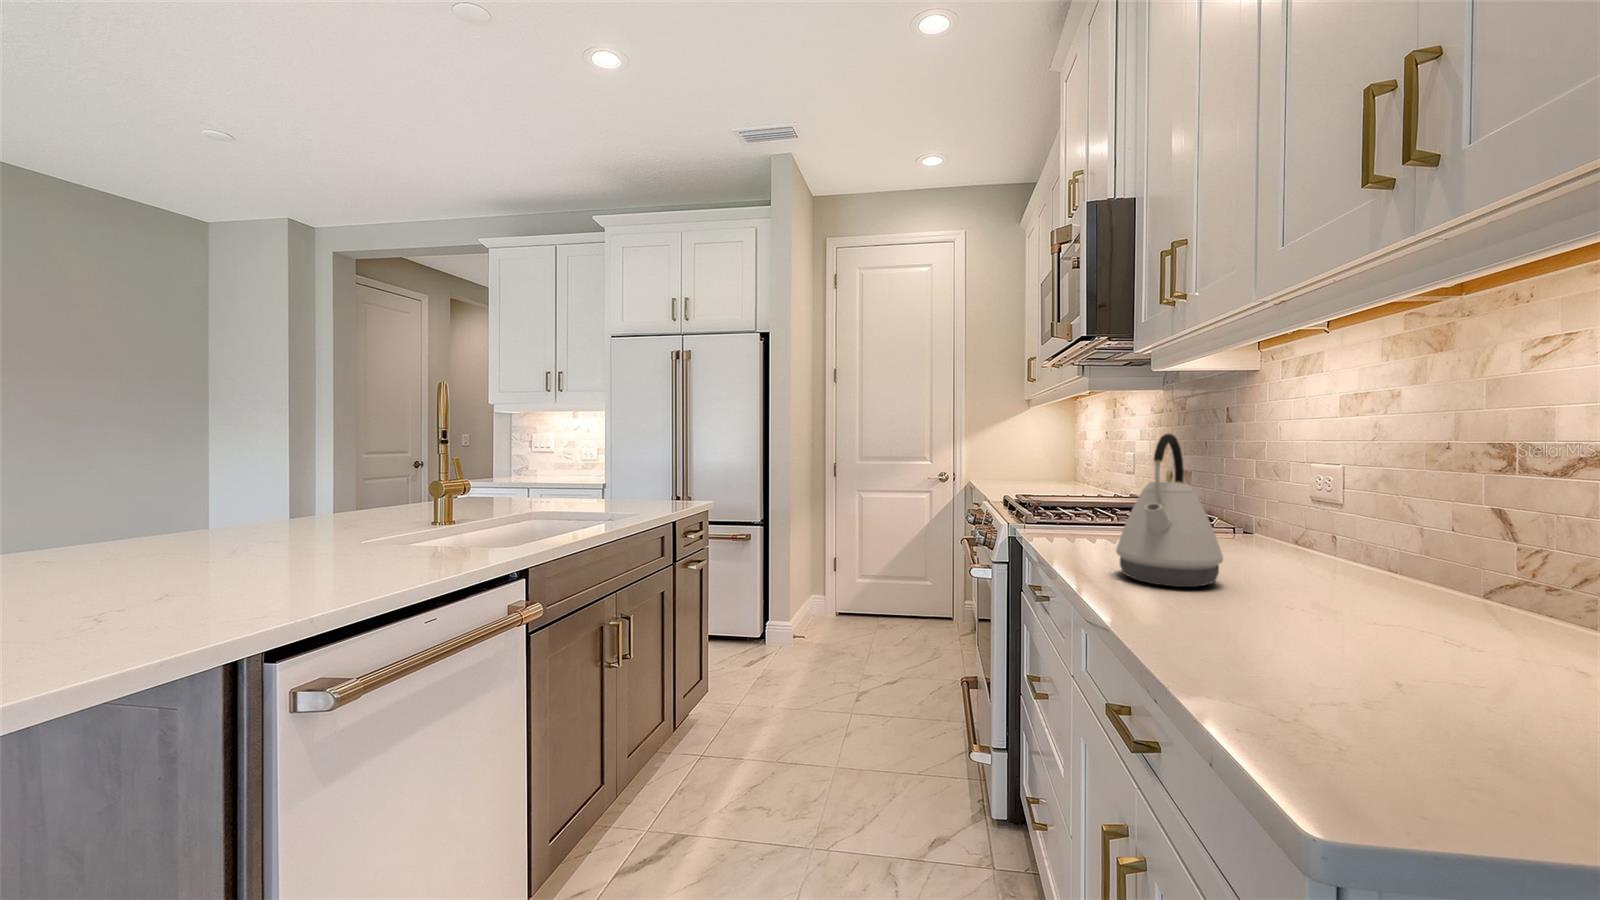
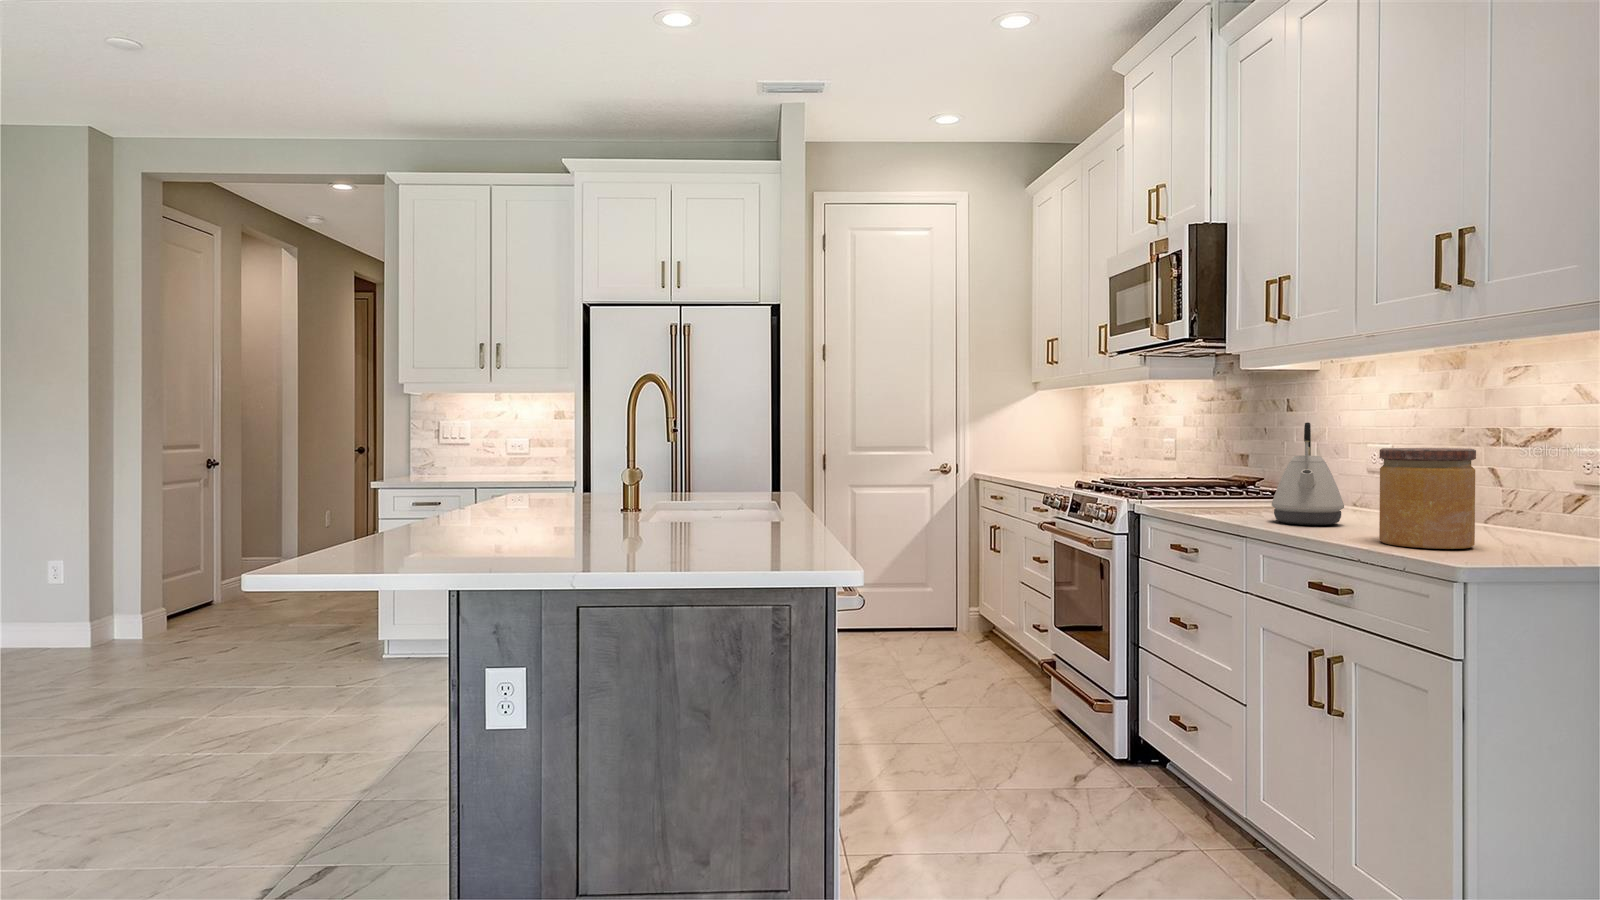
jar: none [1230,477,1424,684] -> present [1379,448,1476,549]

